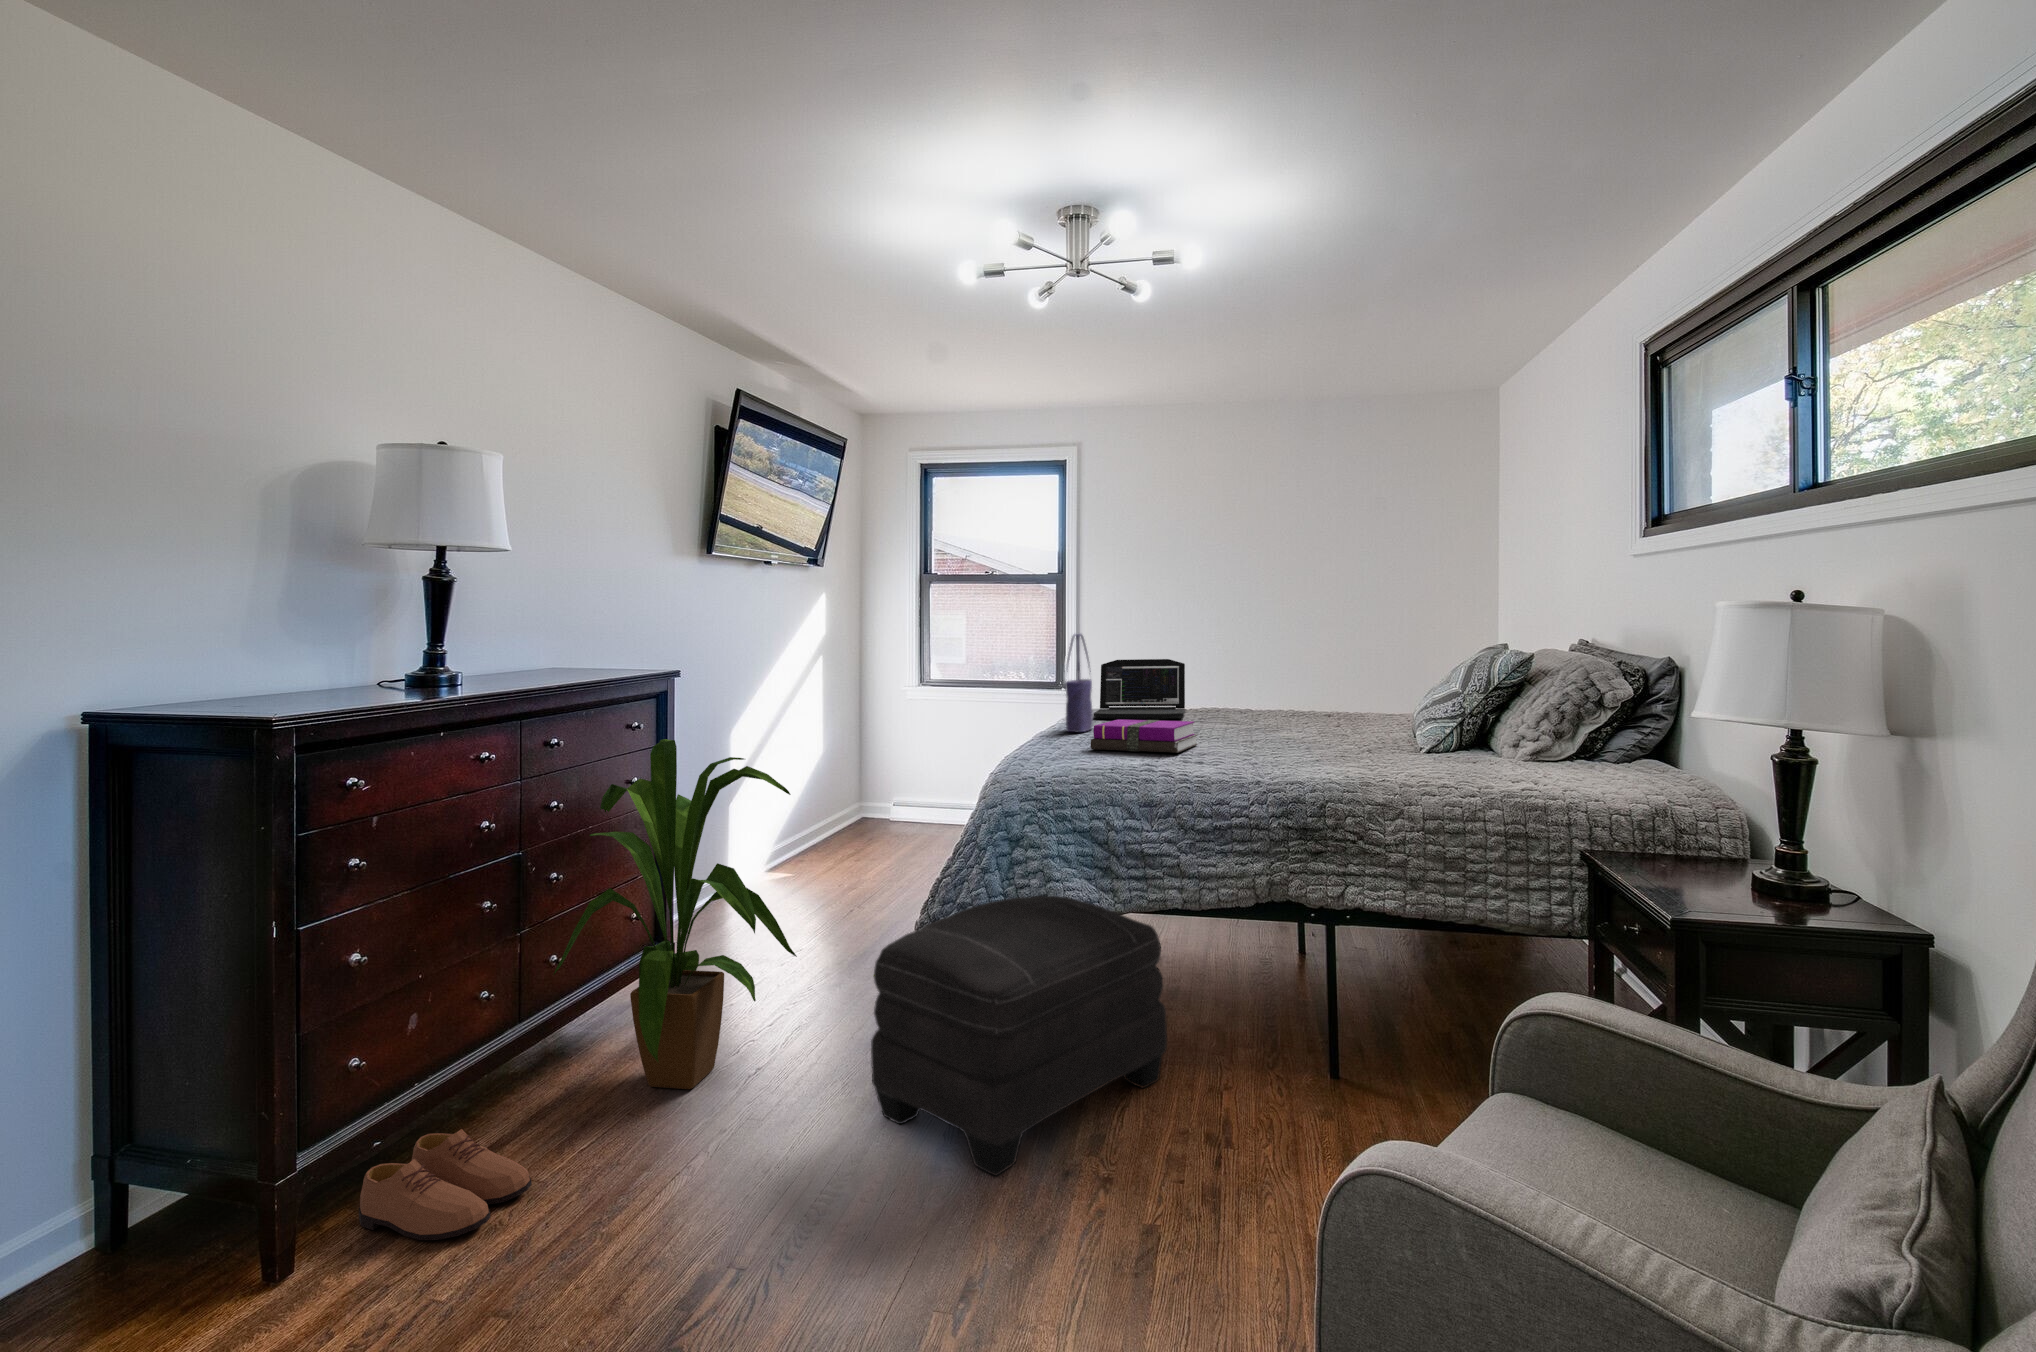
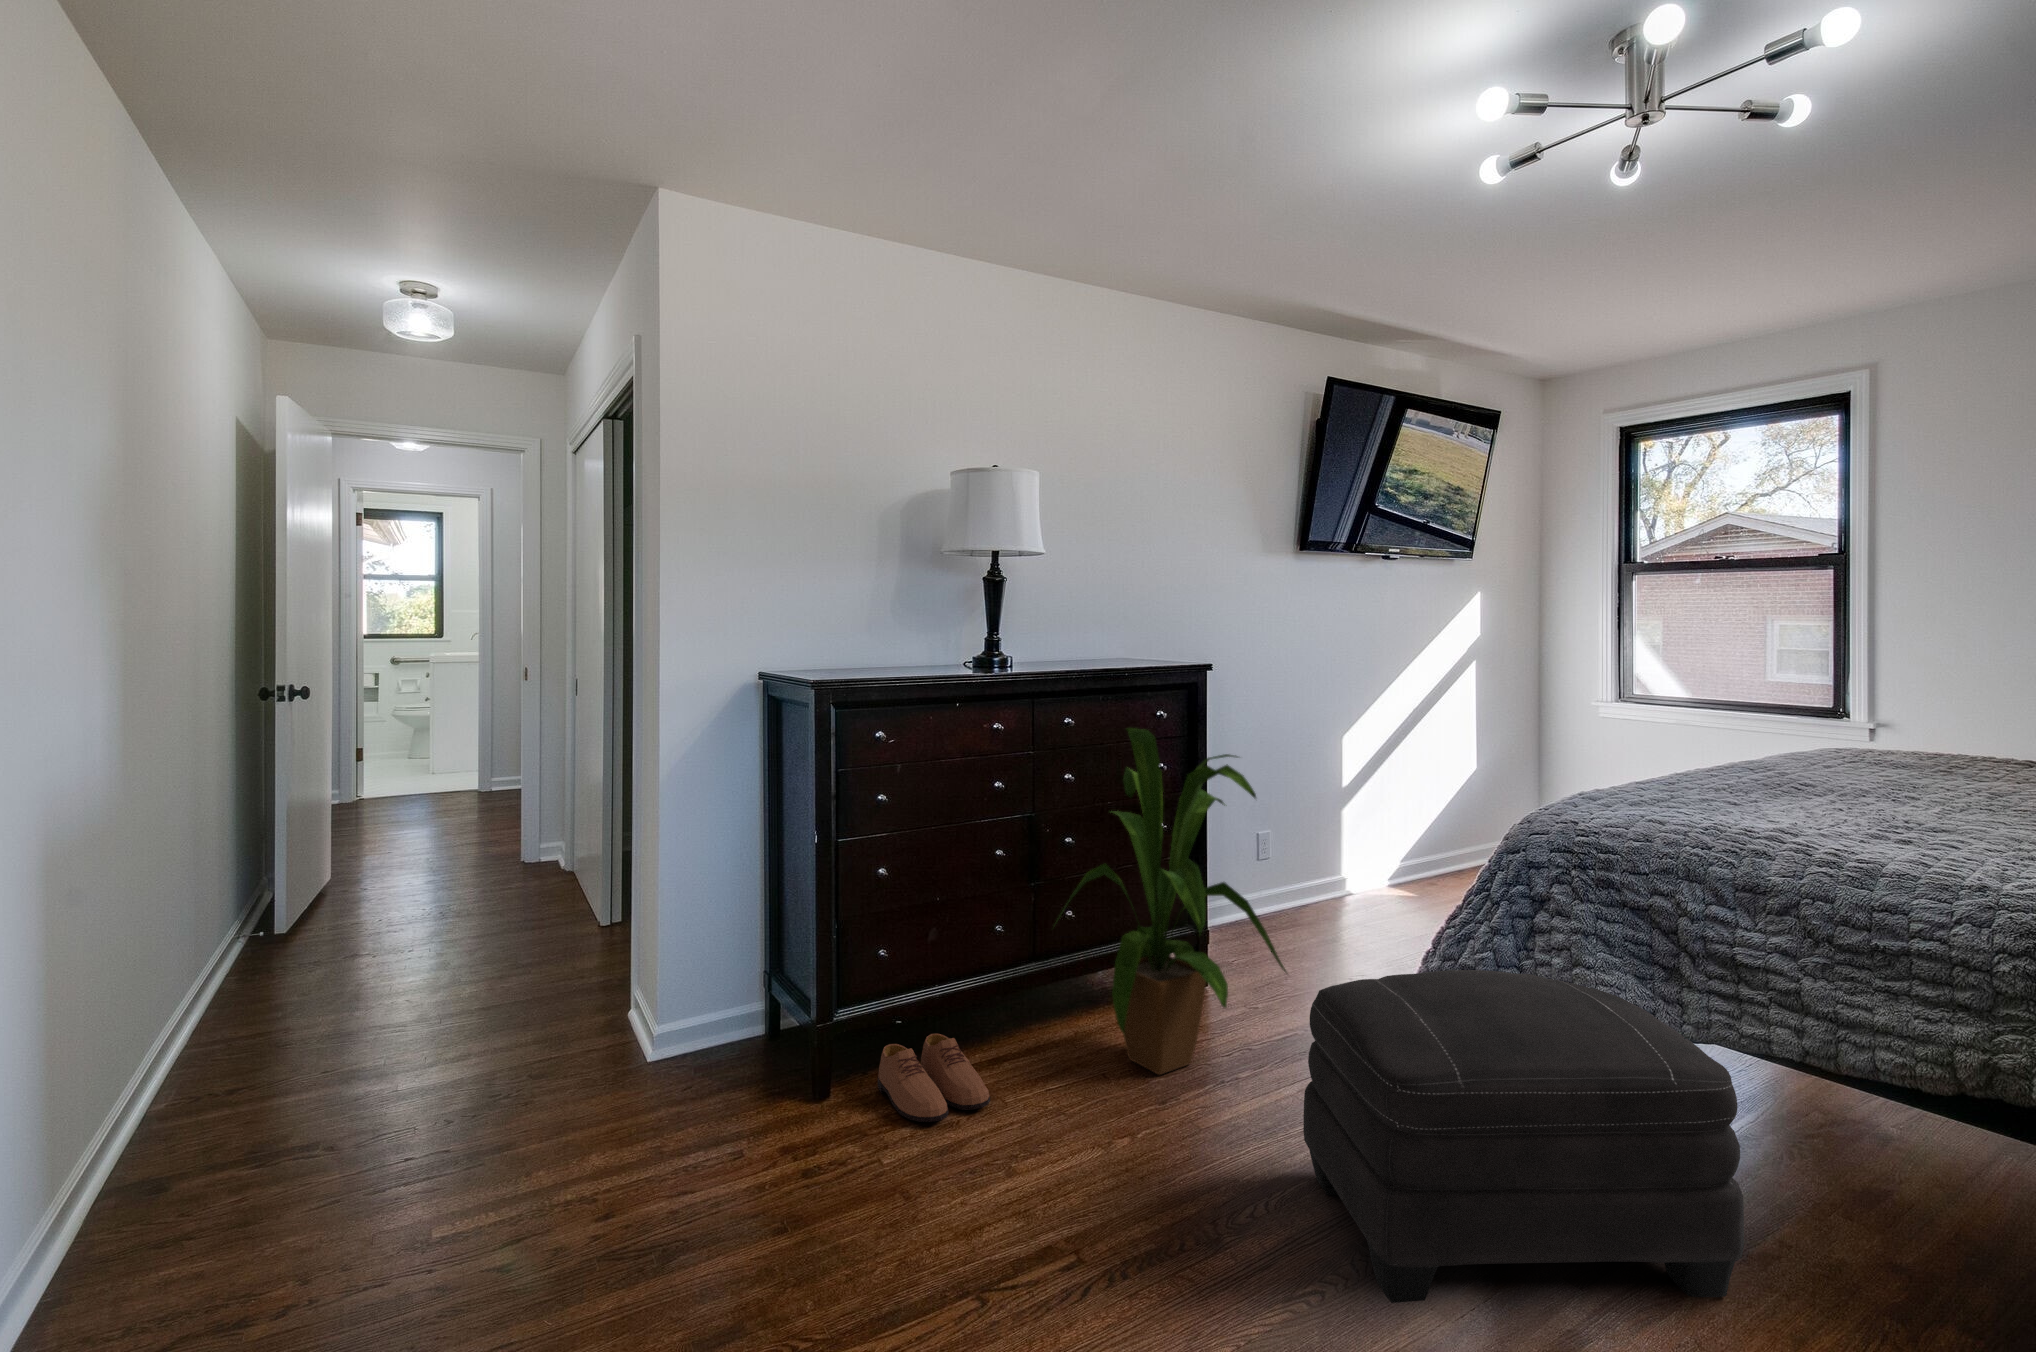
tote bag: present [1065,634,1093,732] -> none [1724,638,1781,777]
laptop: present [1094,659,1185,719] -> none [1806,679,2010,776]
notebook: present [1091,720,1197,753] -> none [1719,764,1937,824]

